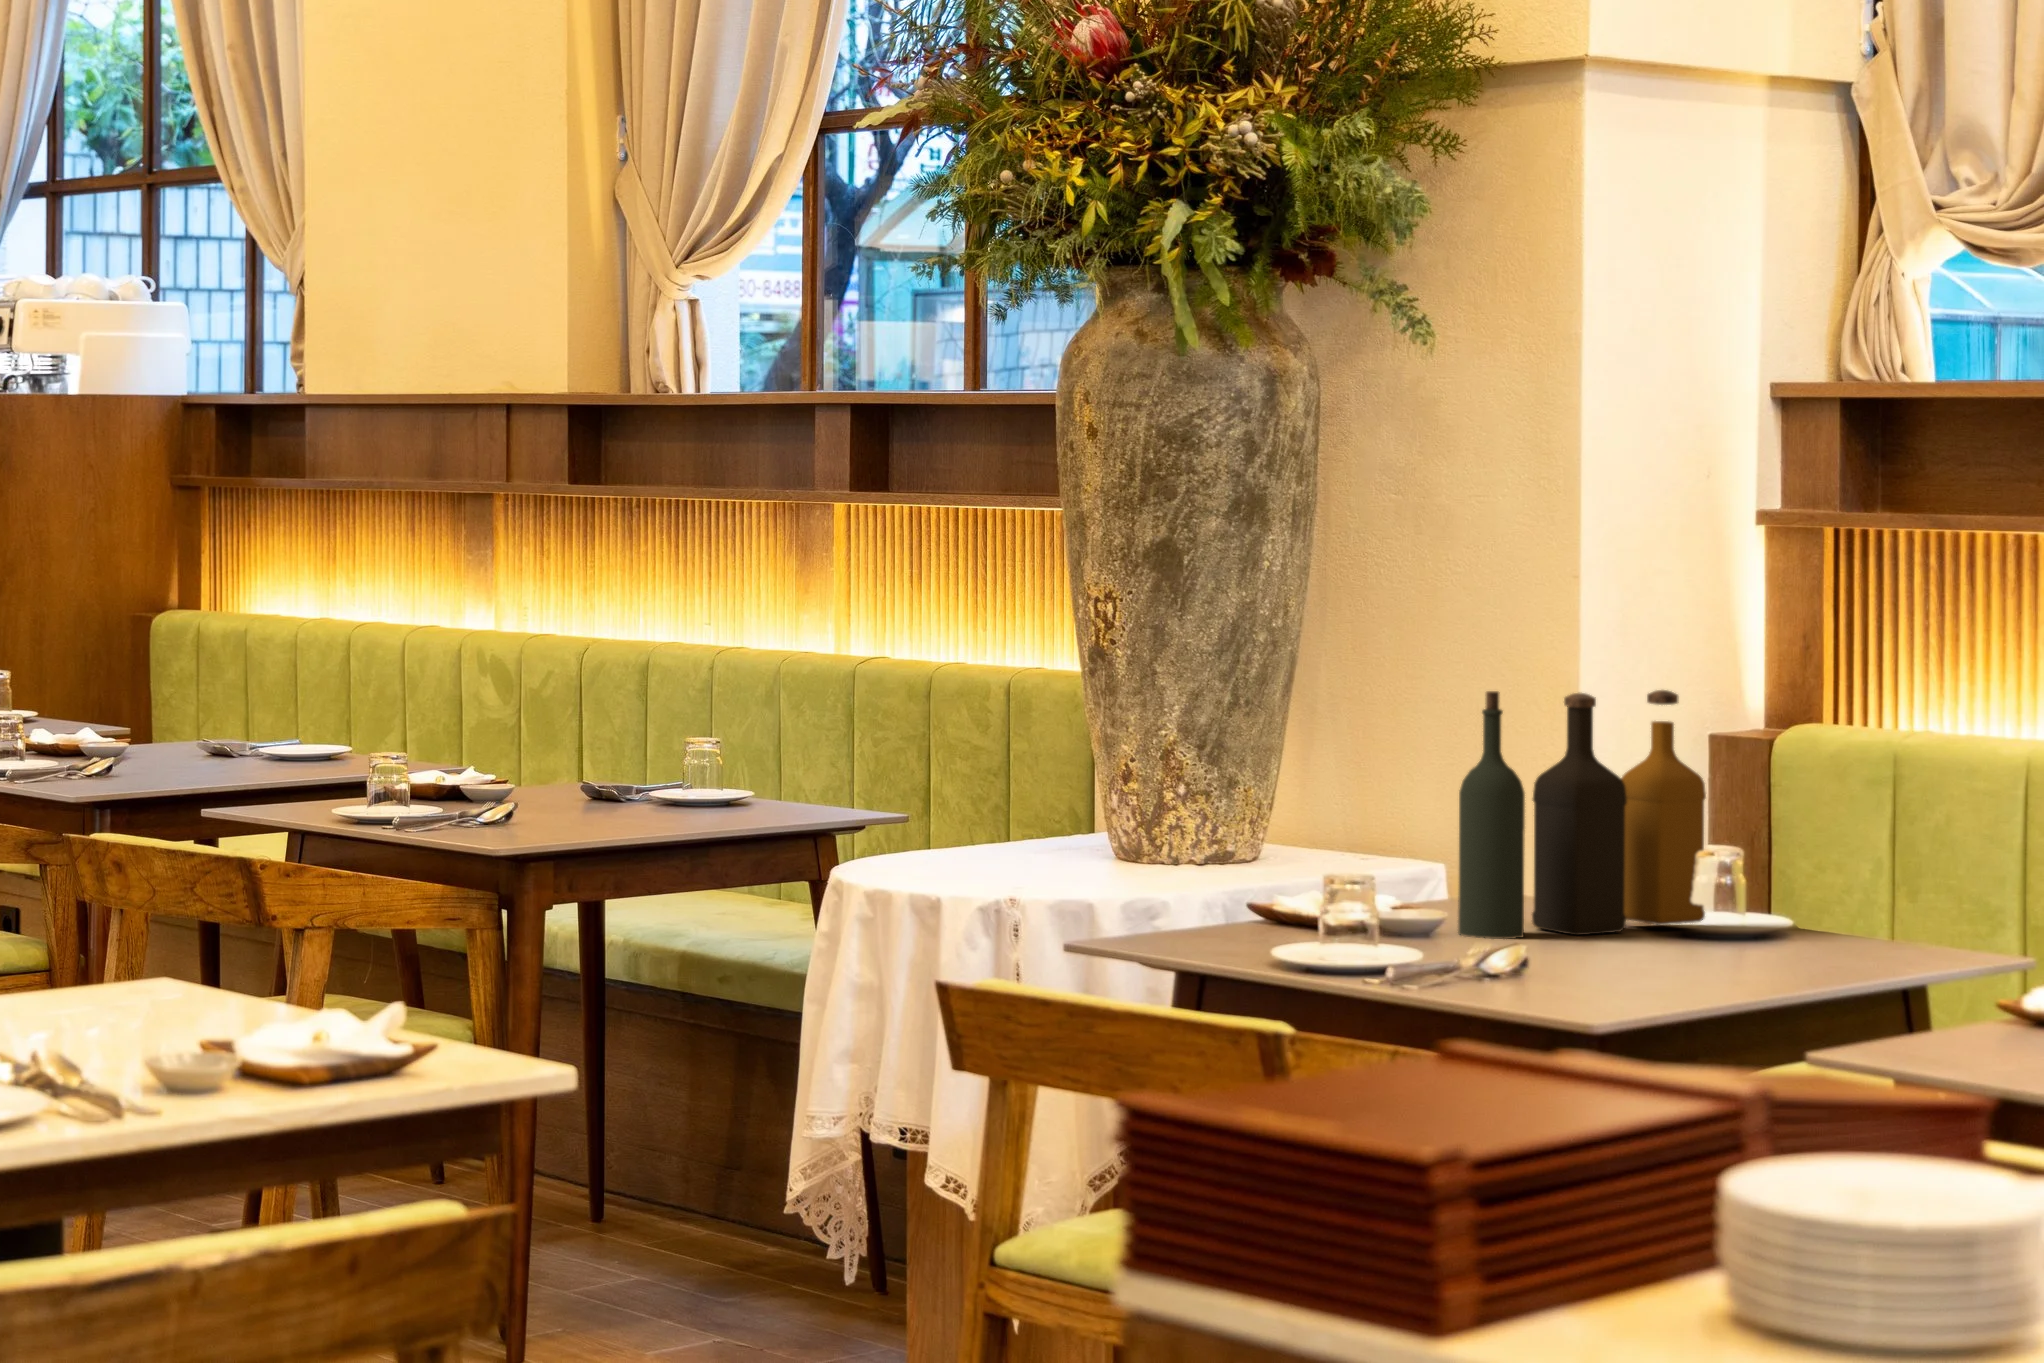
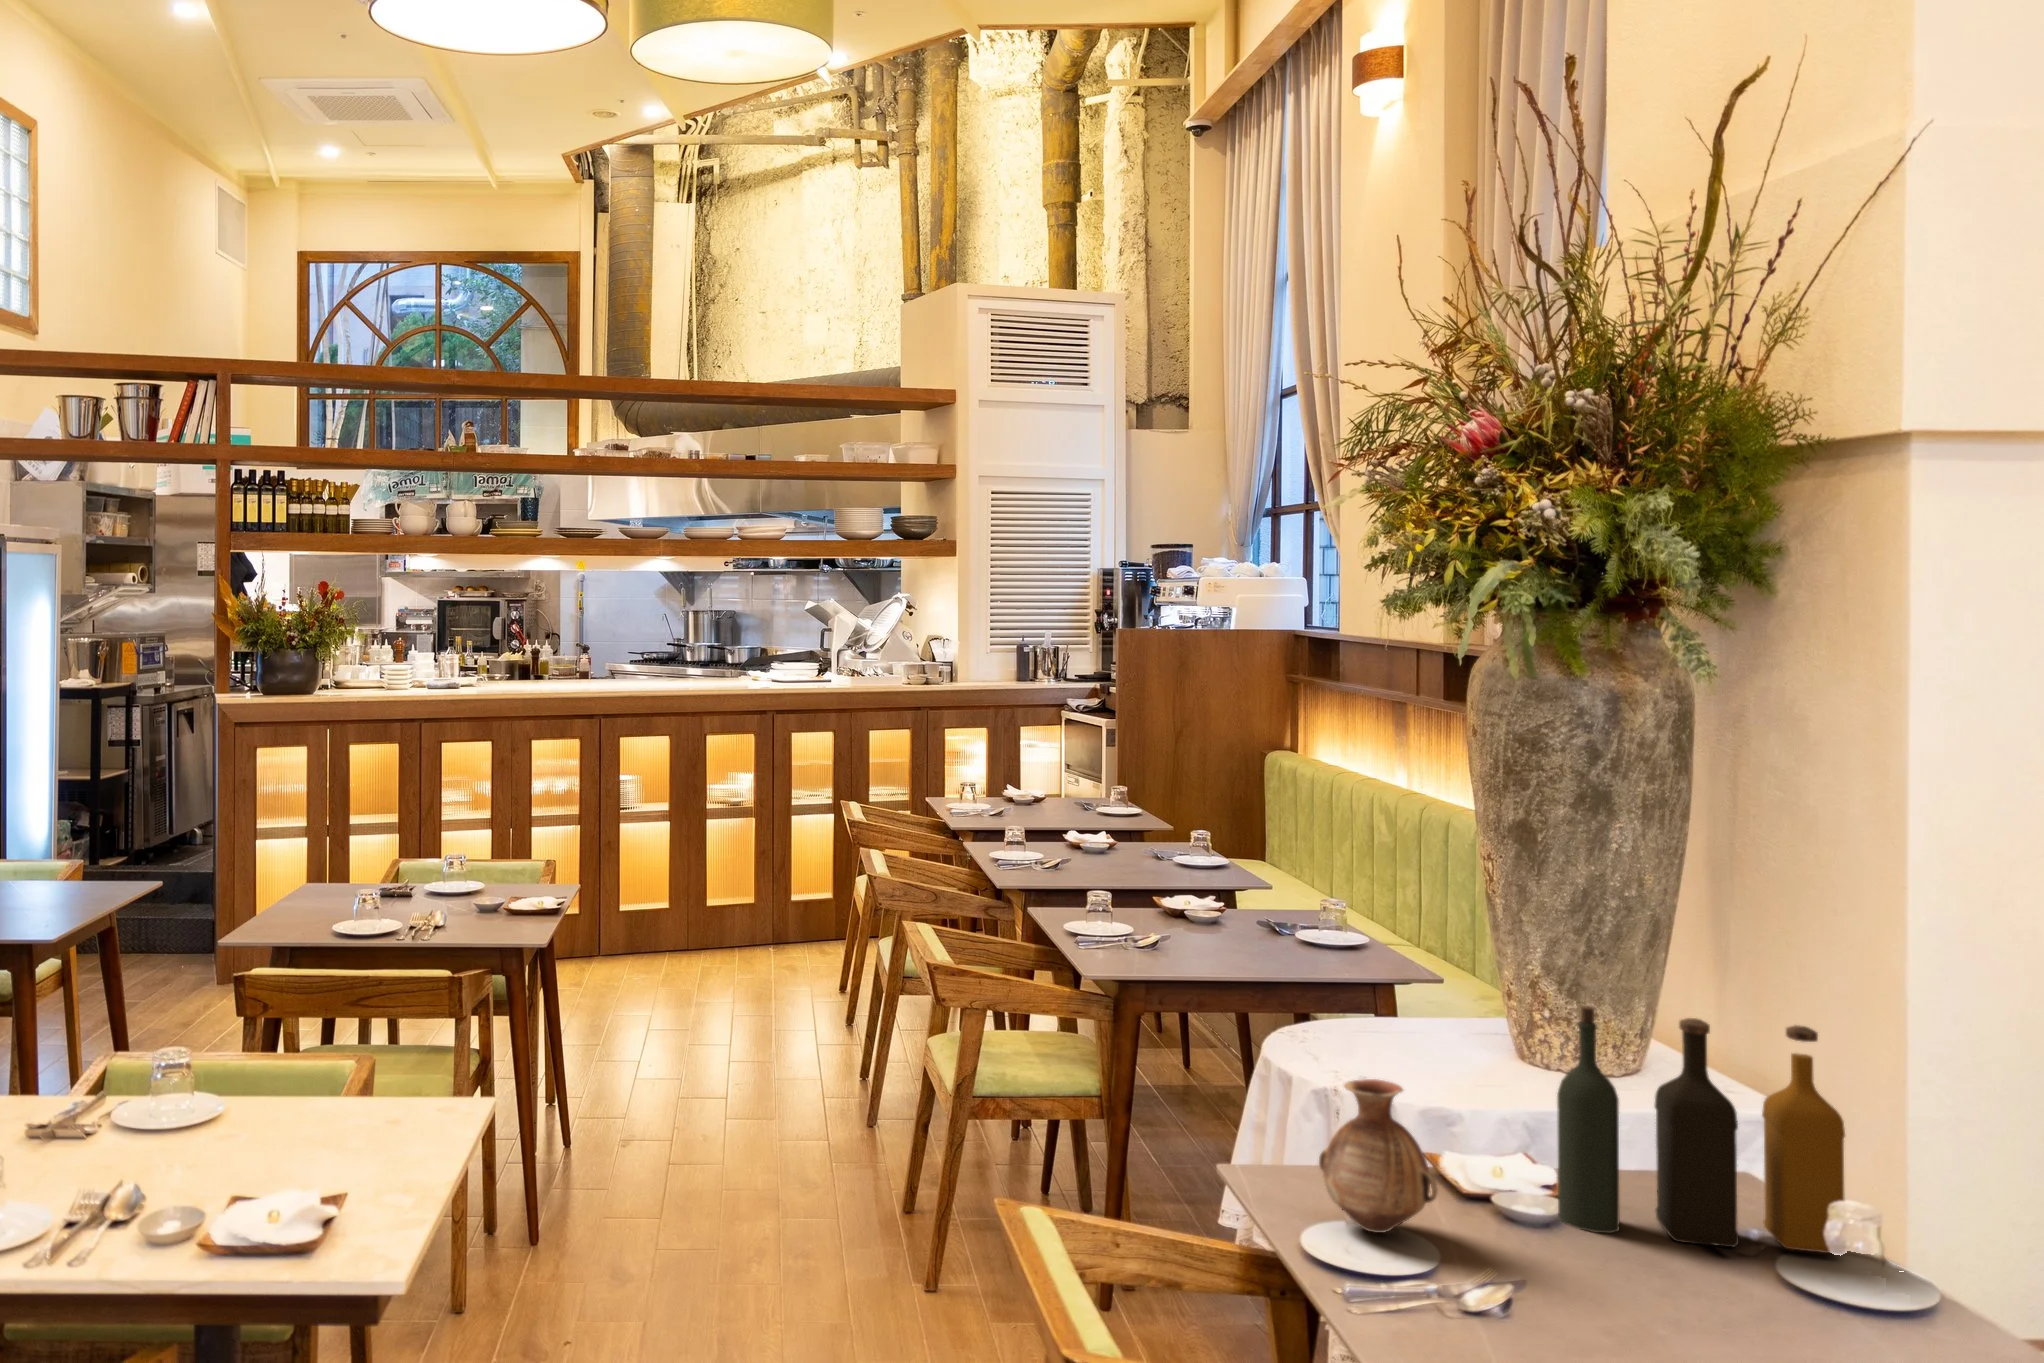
vase: none [1297,786,1446,956] -> present [1319,1079,1437,1233]

